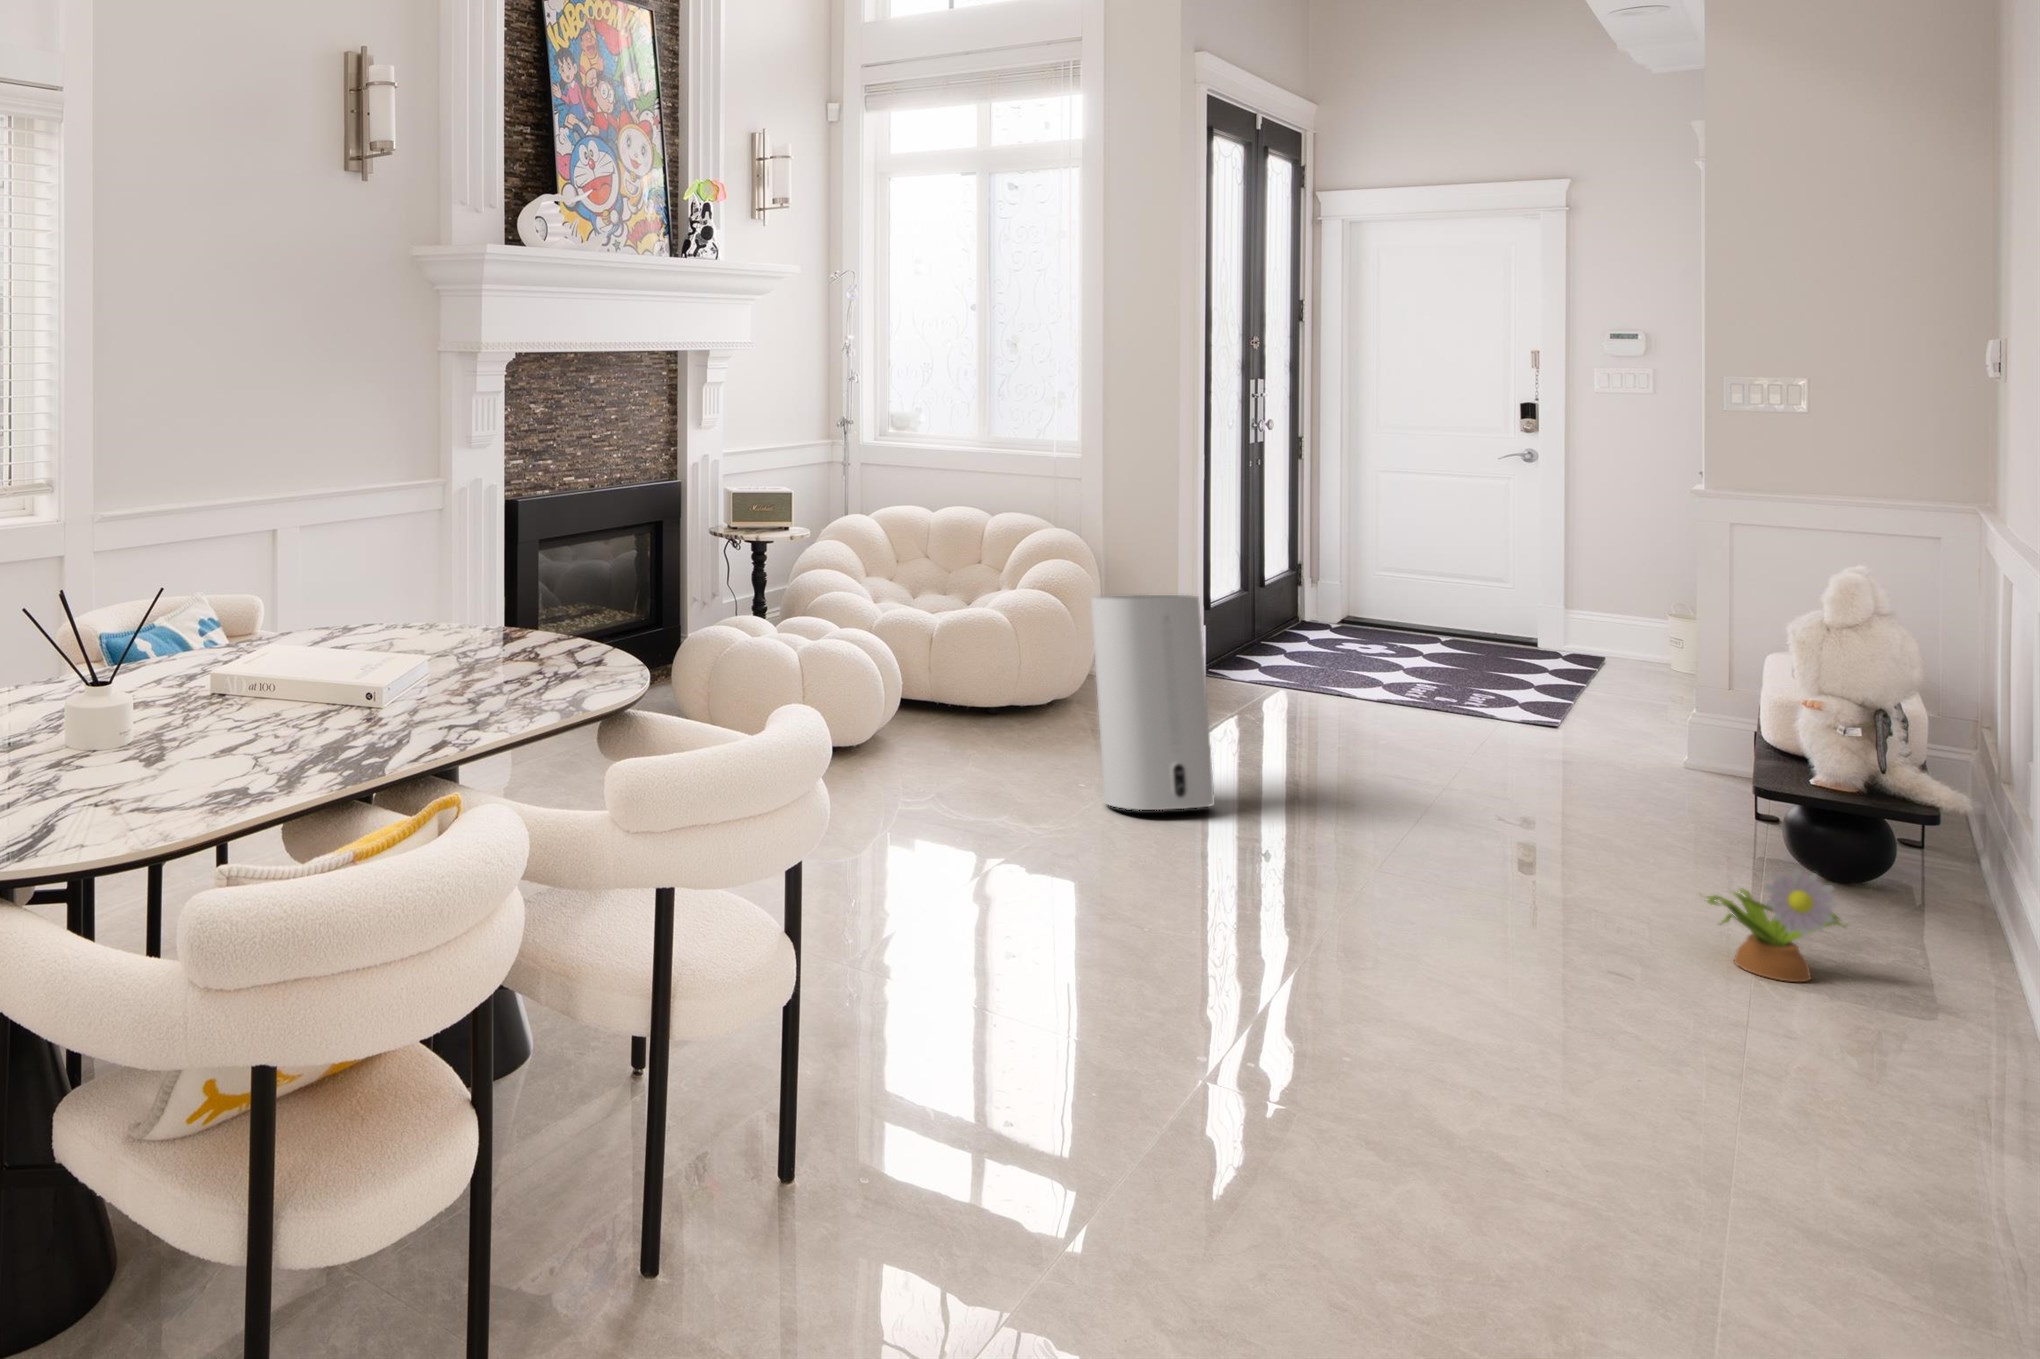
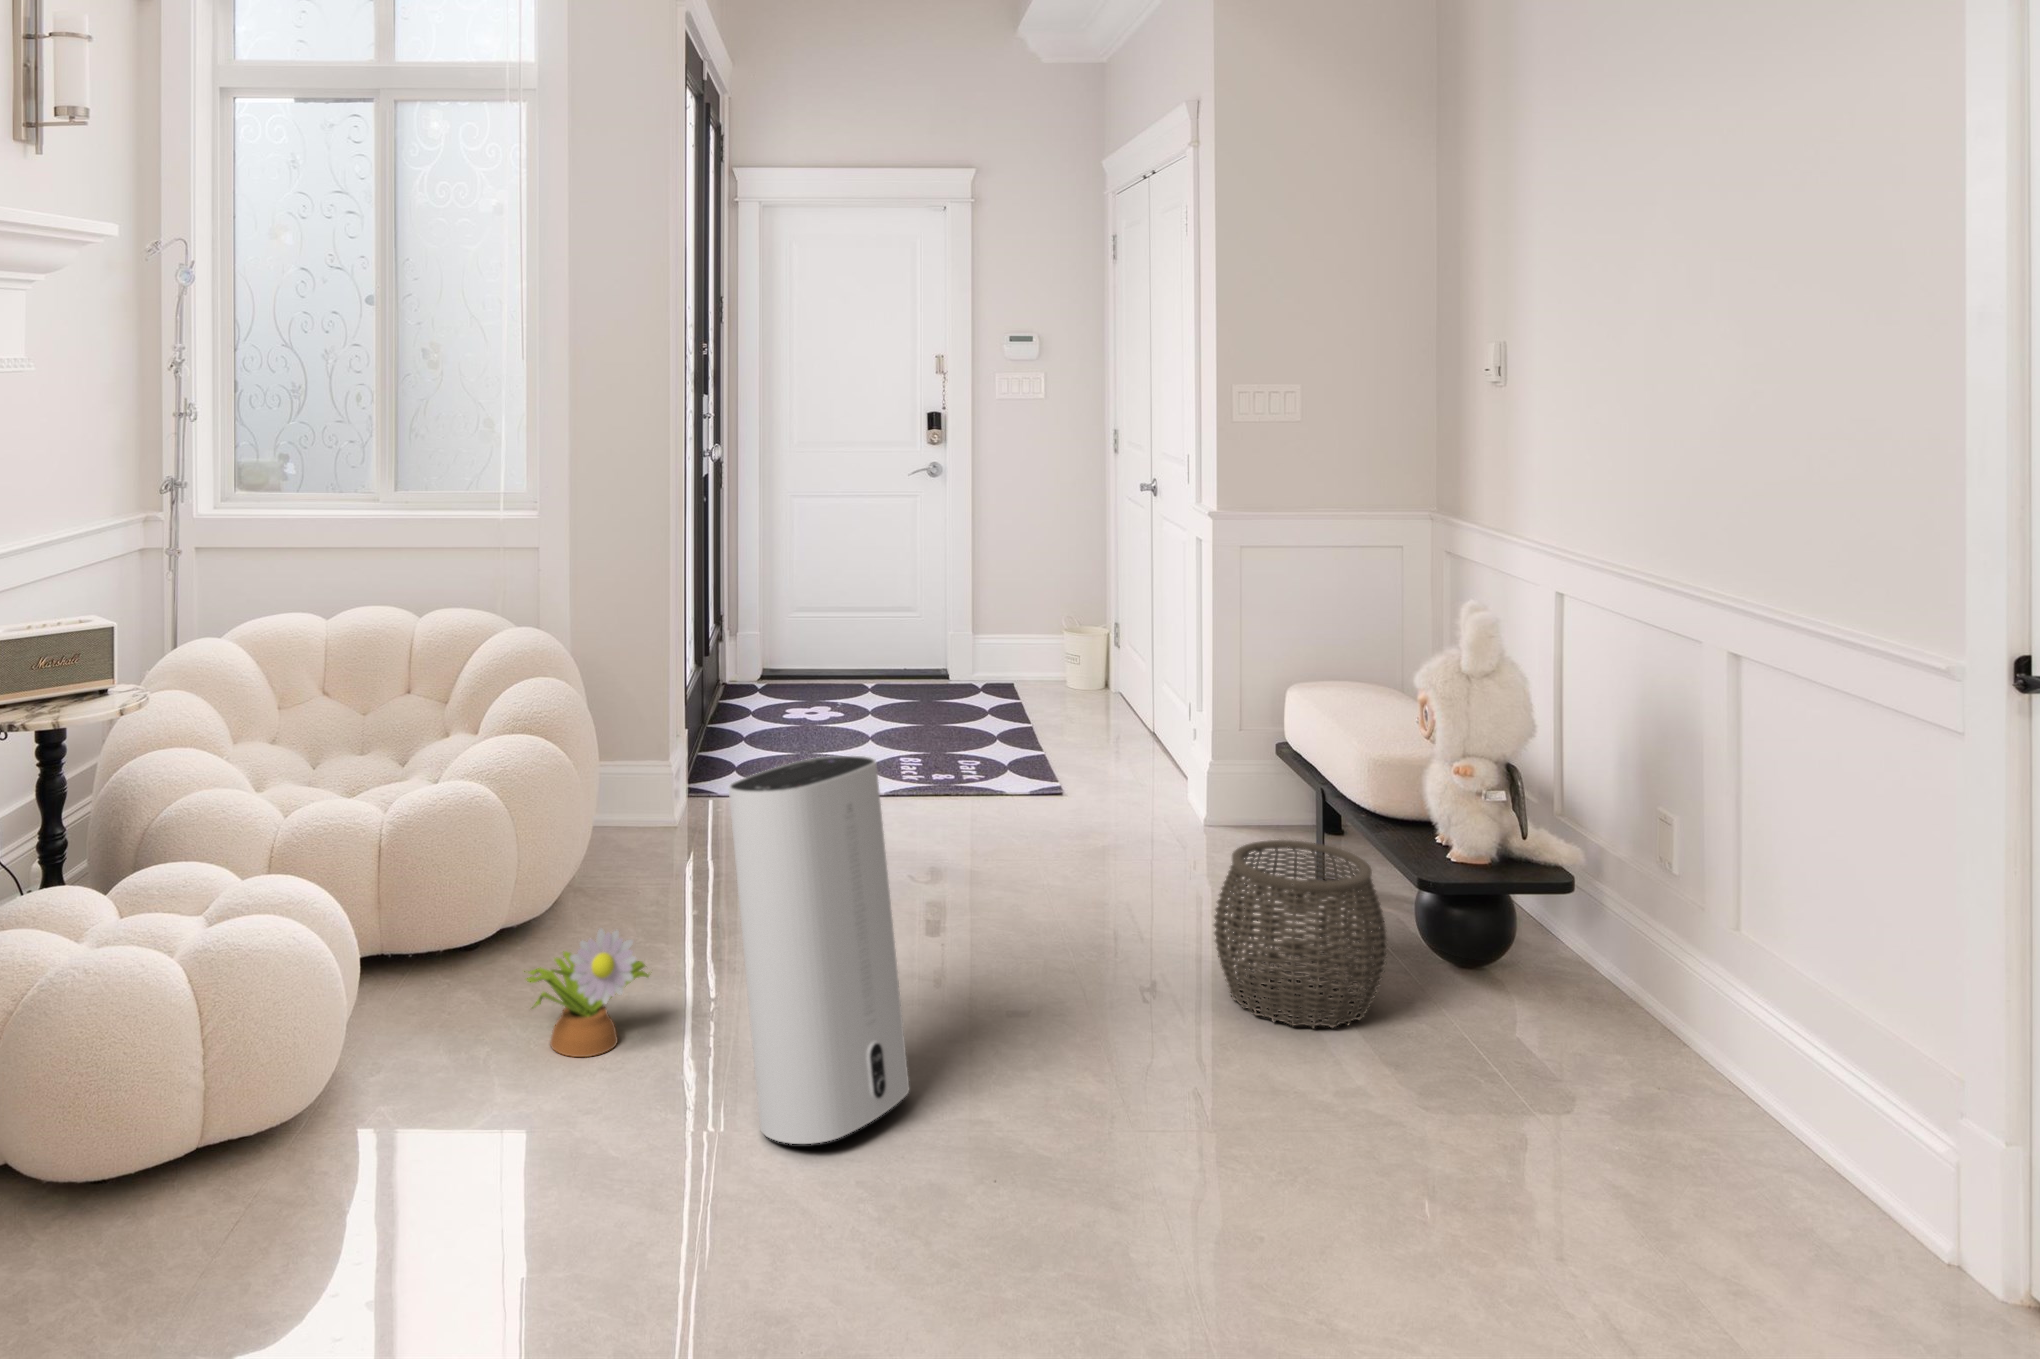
woven basket: none [1518,721,1677,860] -> present [1214,840,1388,1028]
decorative plant: present [1707,868,1846,982] -> present [526,928,649,1057]

